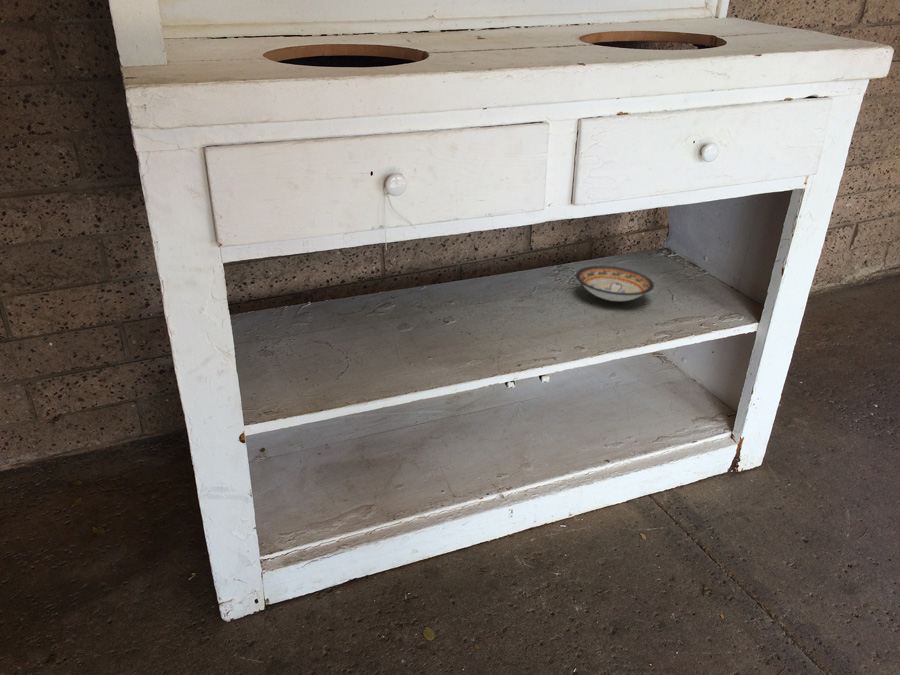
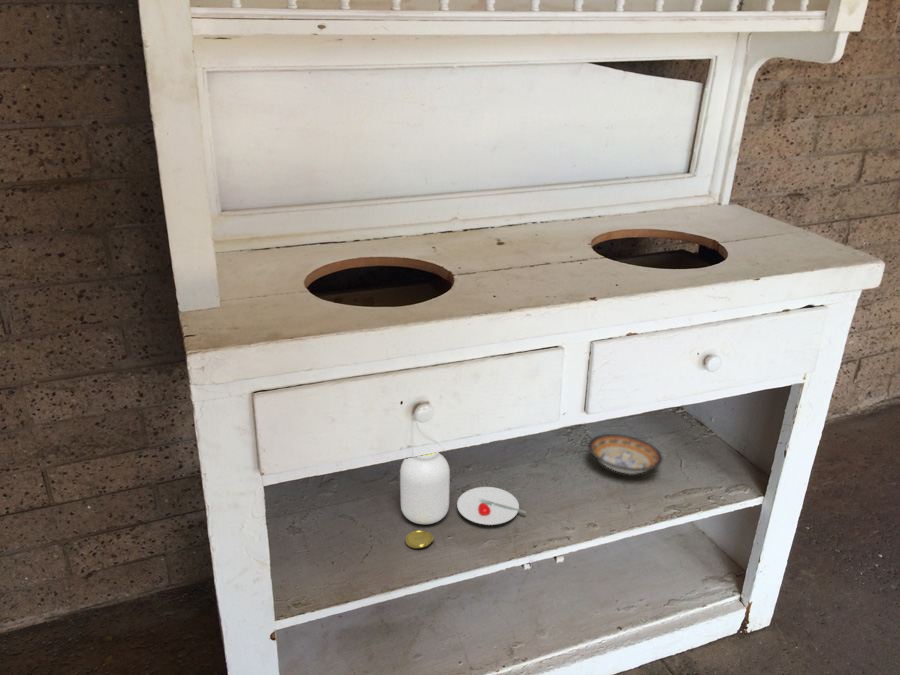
jar: none [376,256,510,364] -> present [400,452,526,548]

